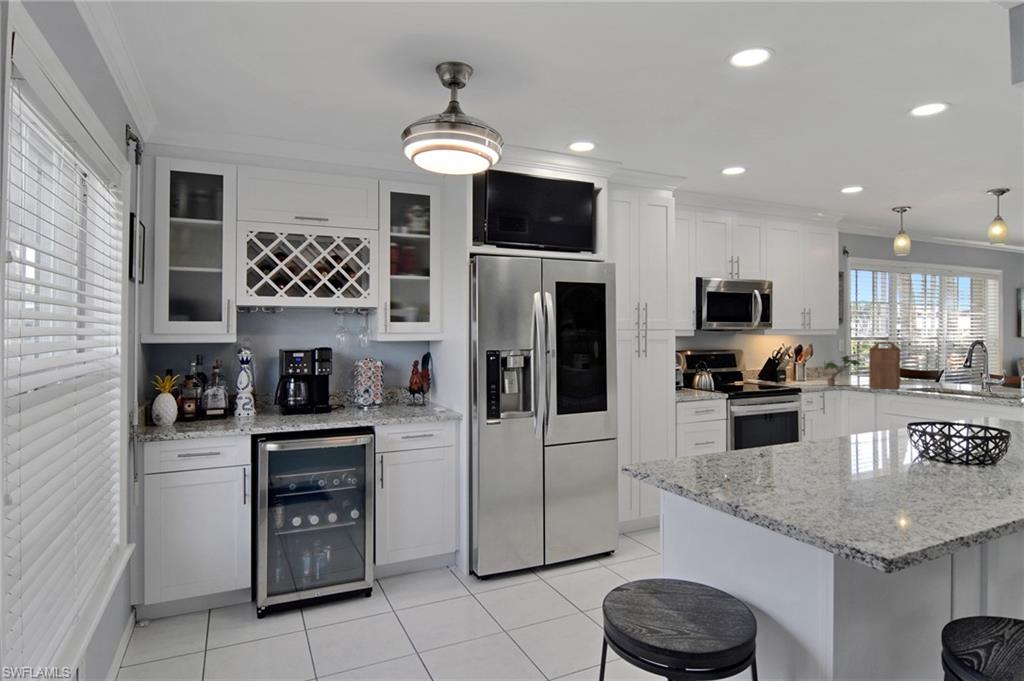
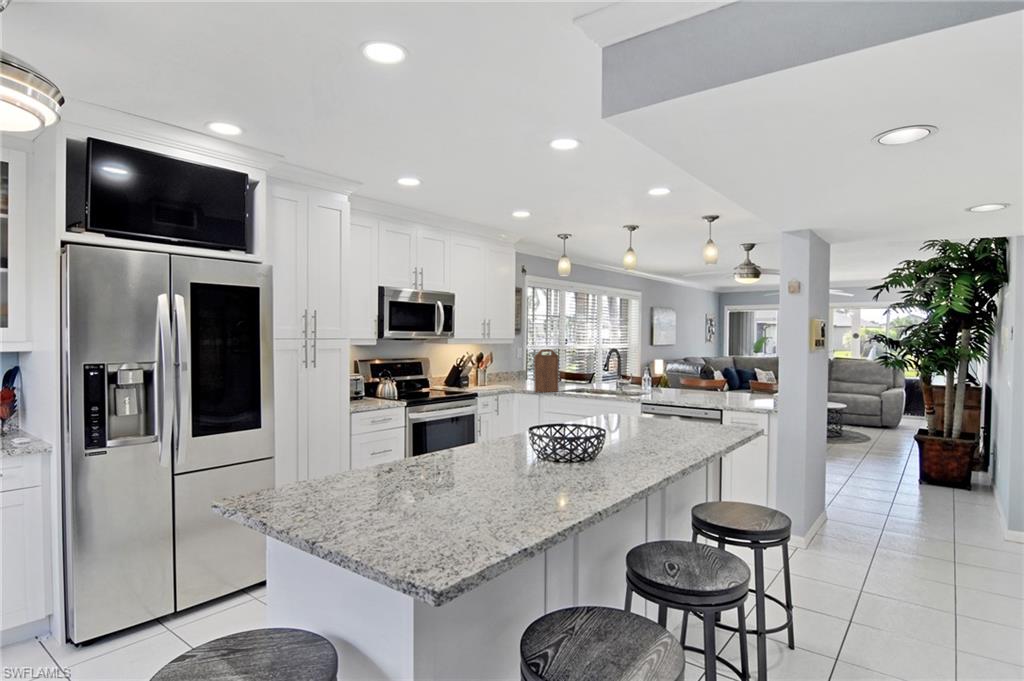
potted plant: present [824,356,861,386] -> none [495,361,533,391]

